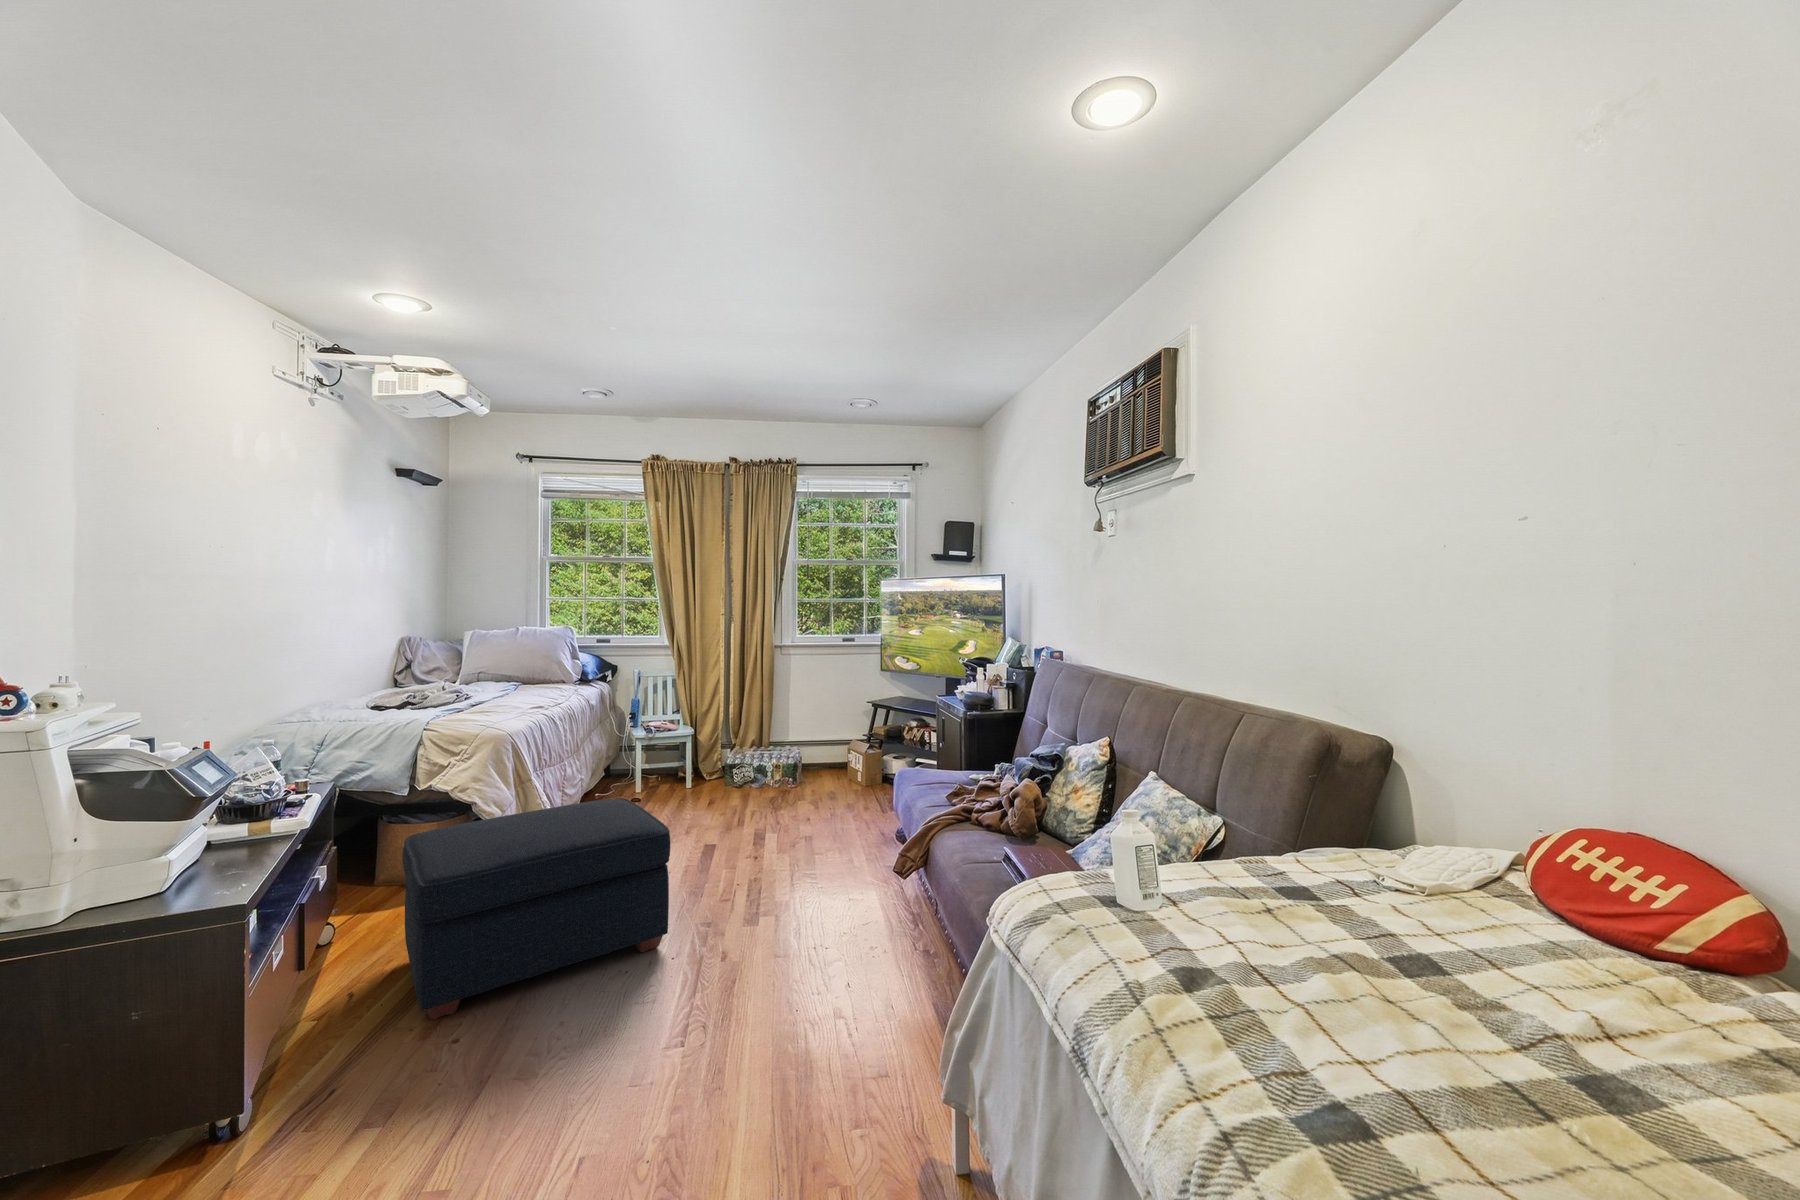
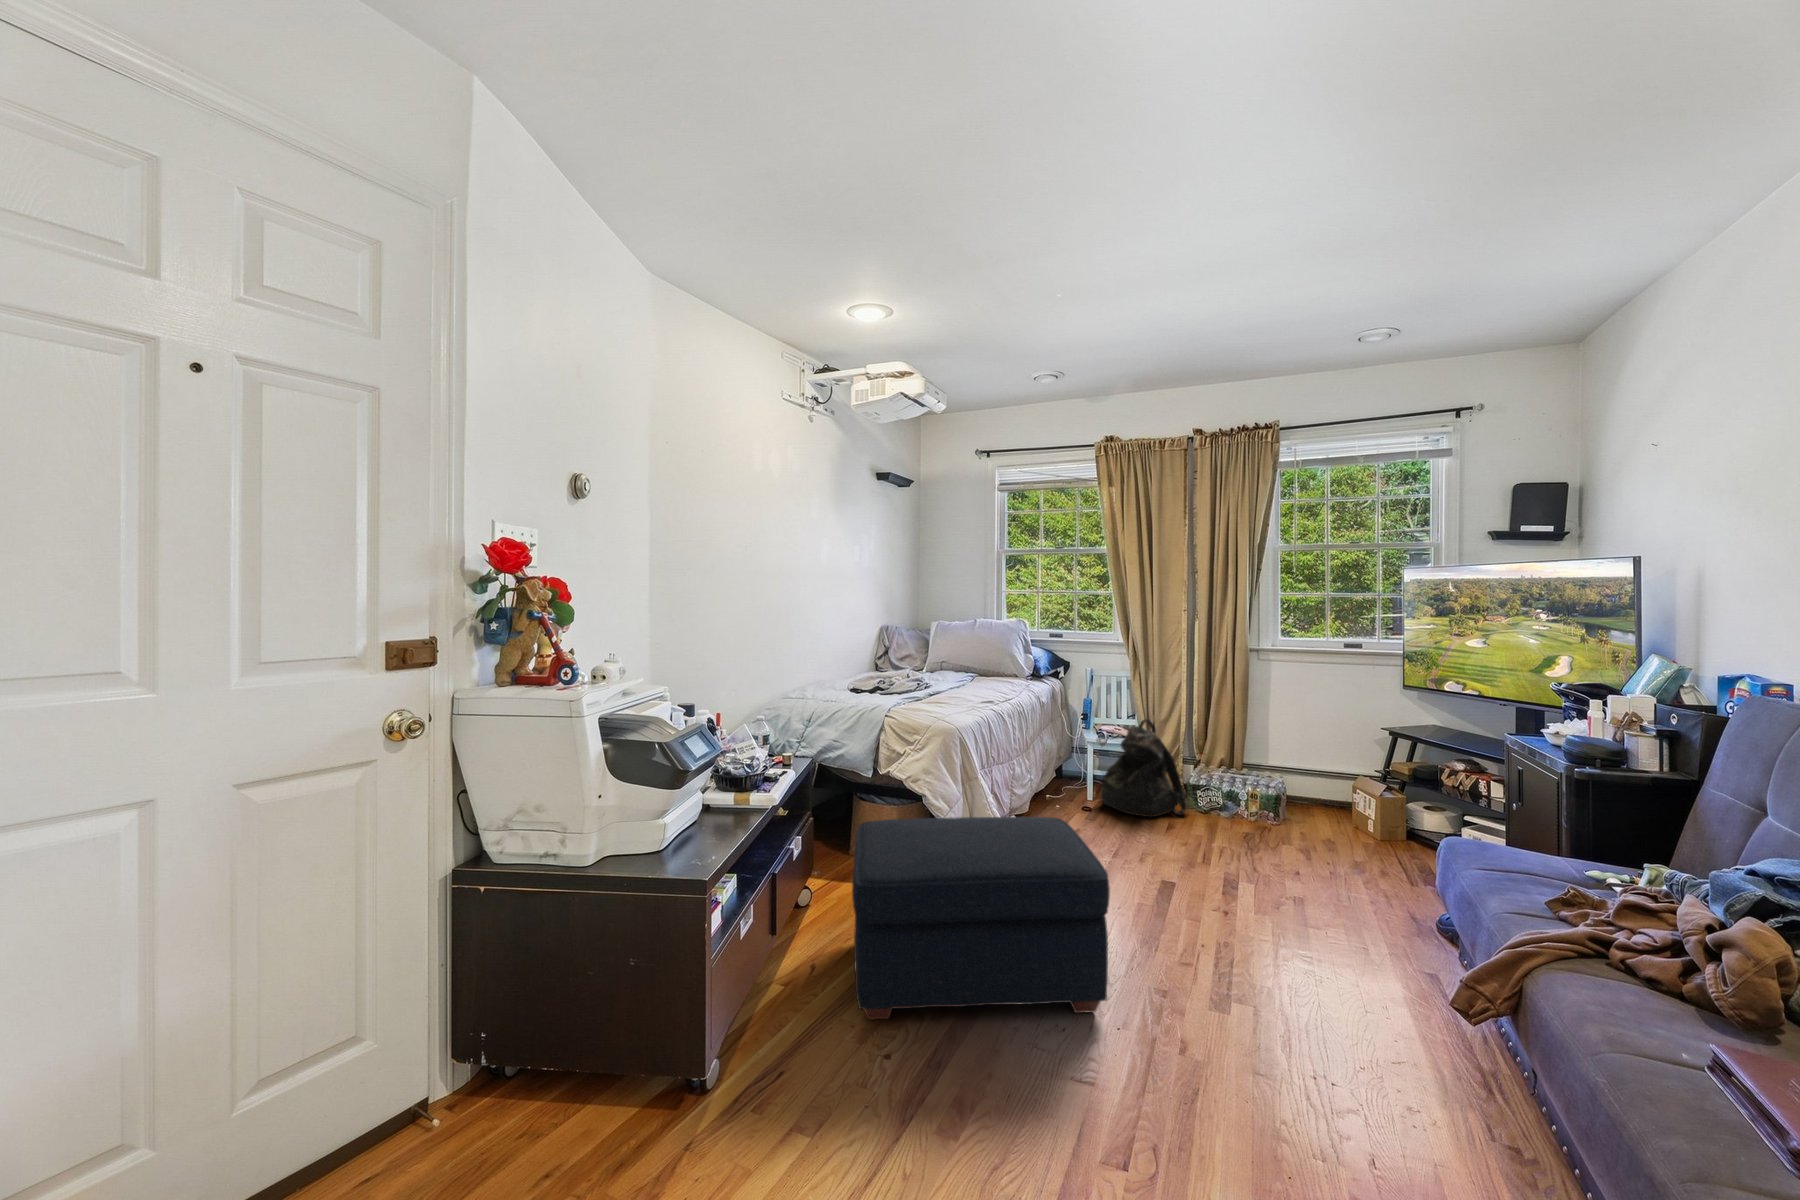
backpack: none [647,711,726,797] -> present [1097,719,1187,817]

